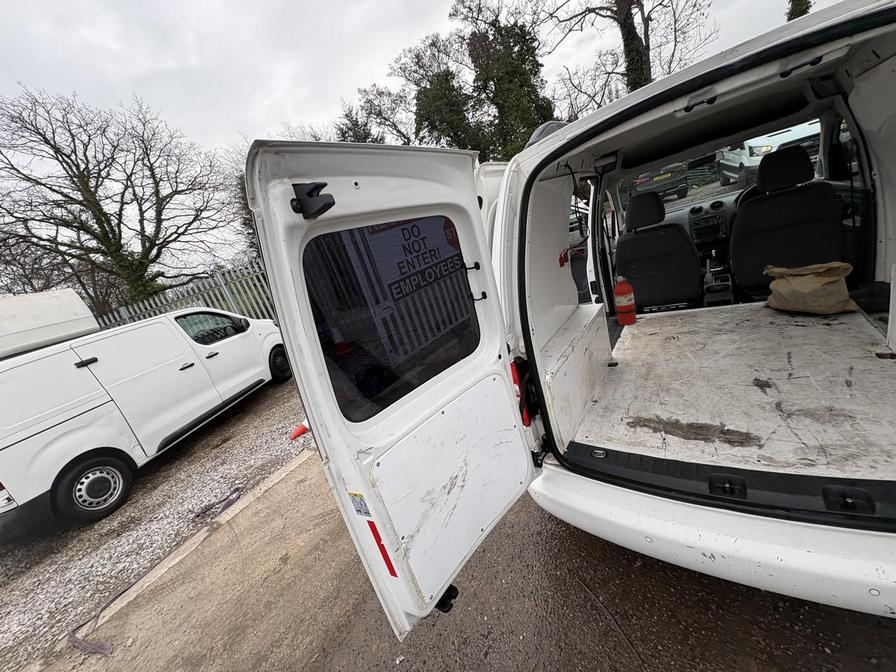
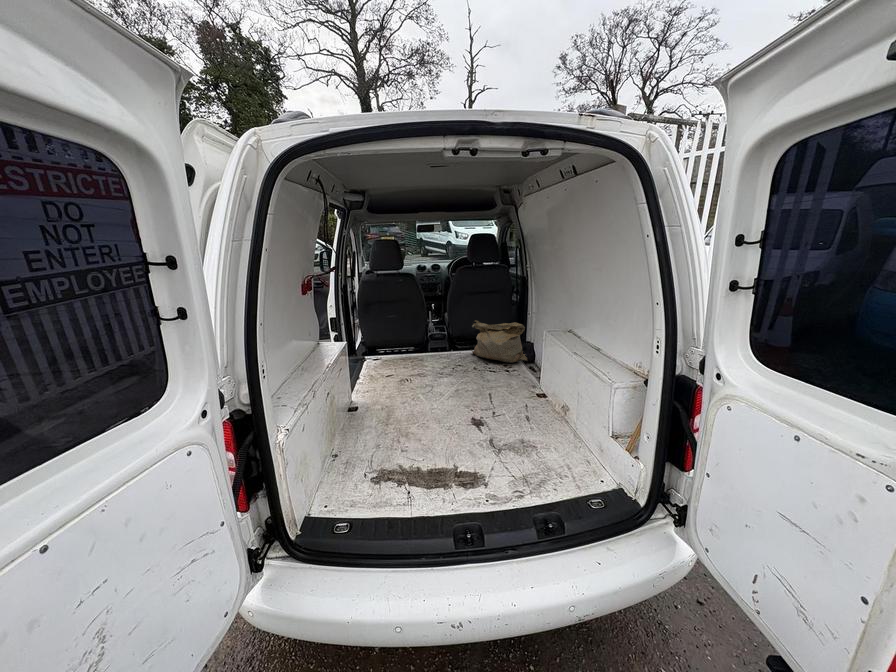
fire extinguisher: present [613,266,641,325] -> none [352,307,380,367]

